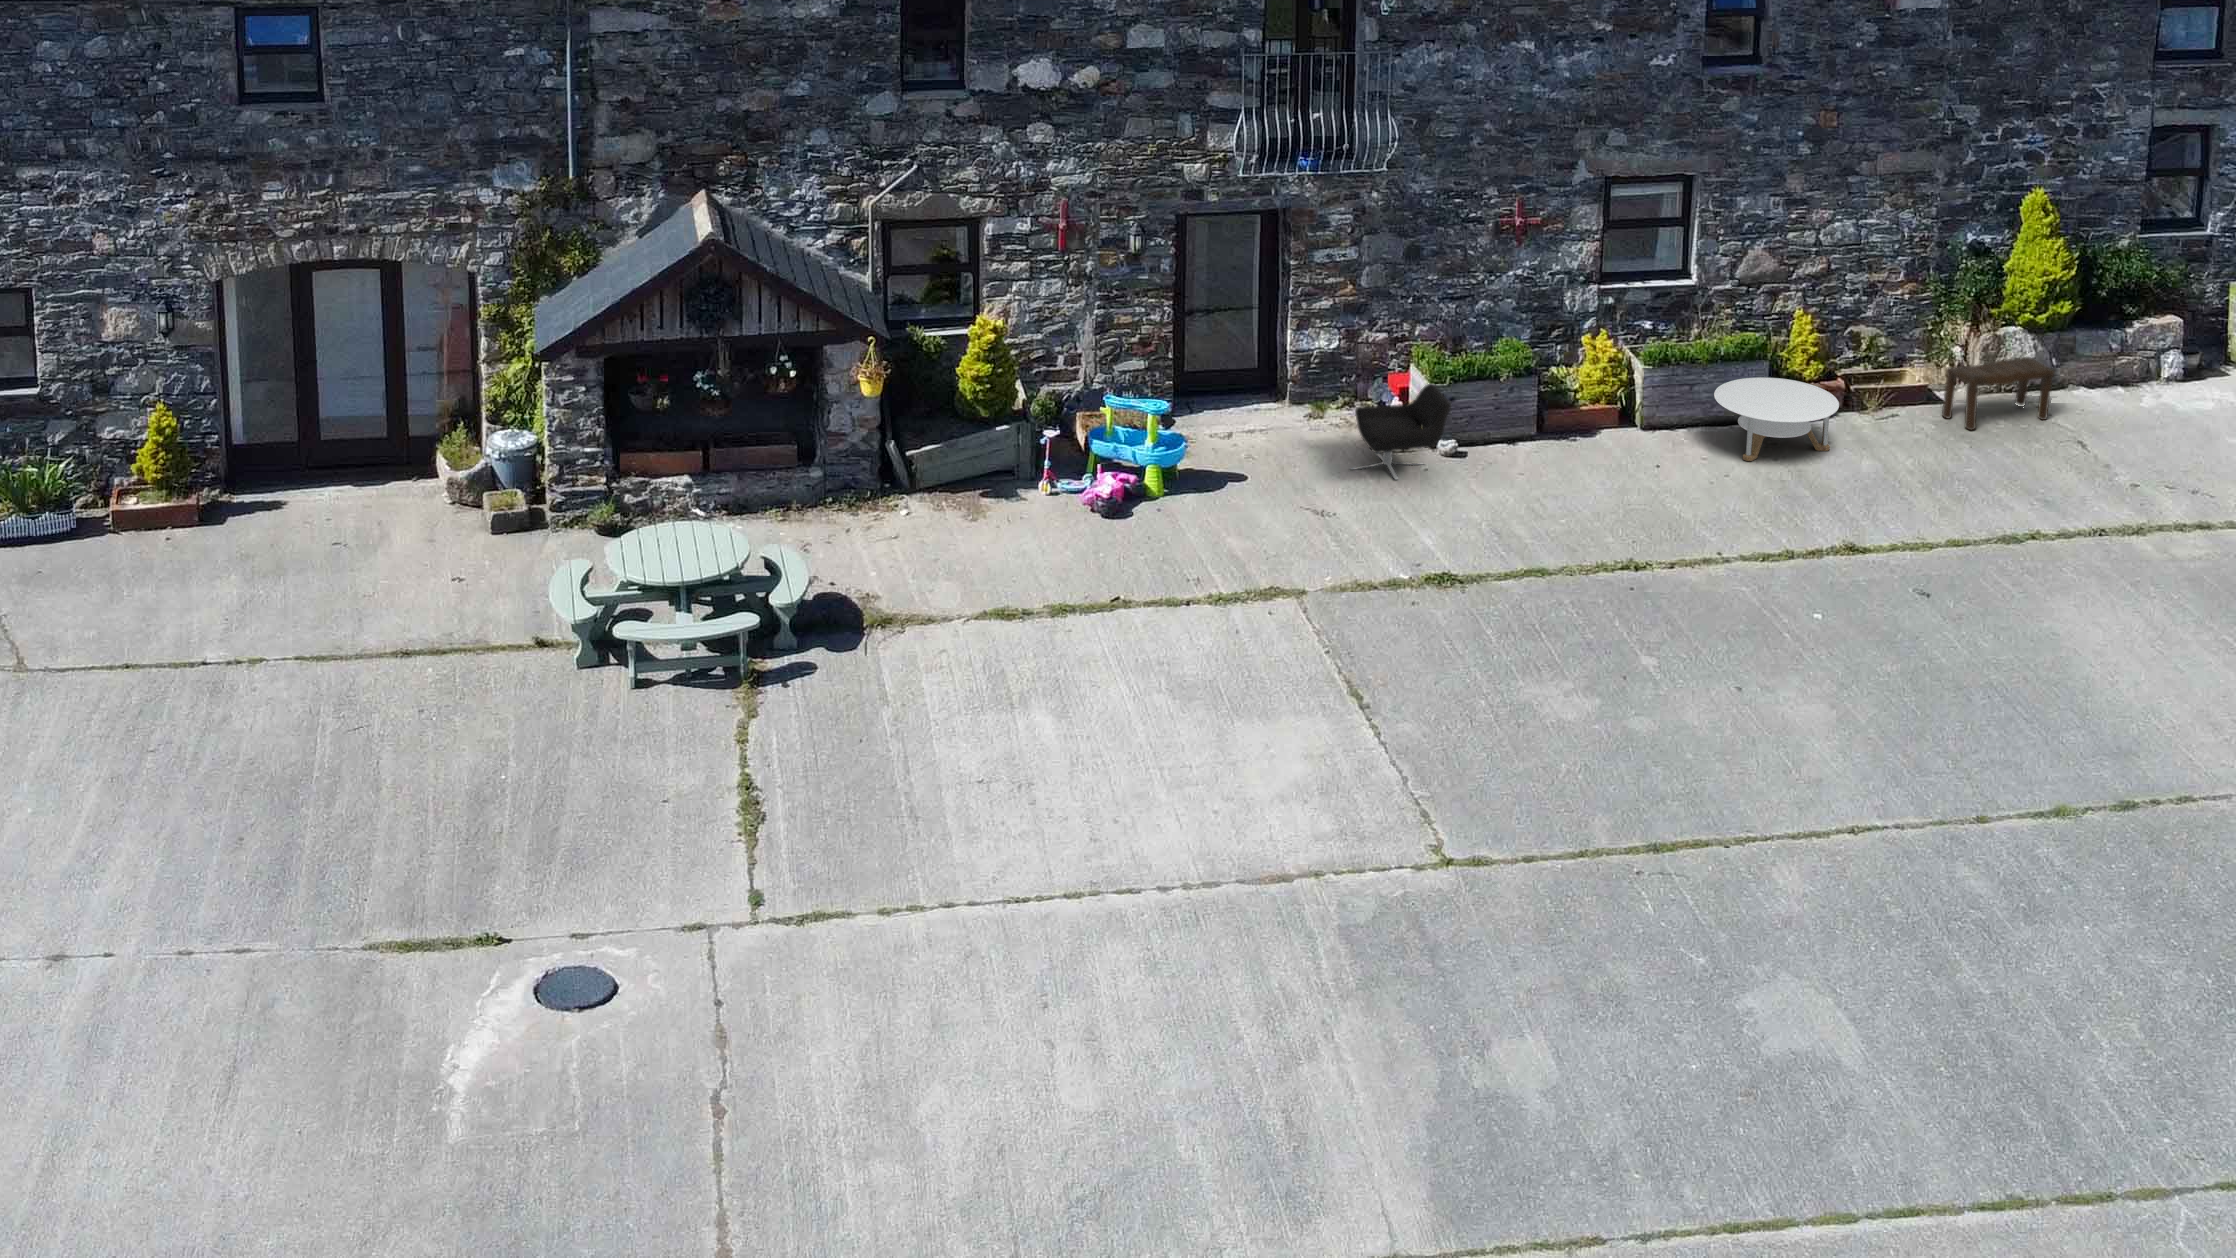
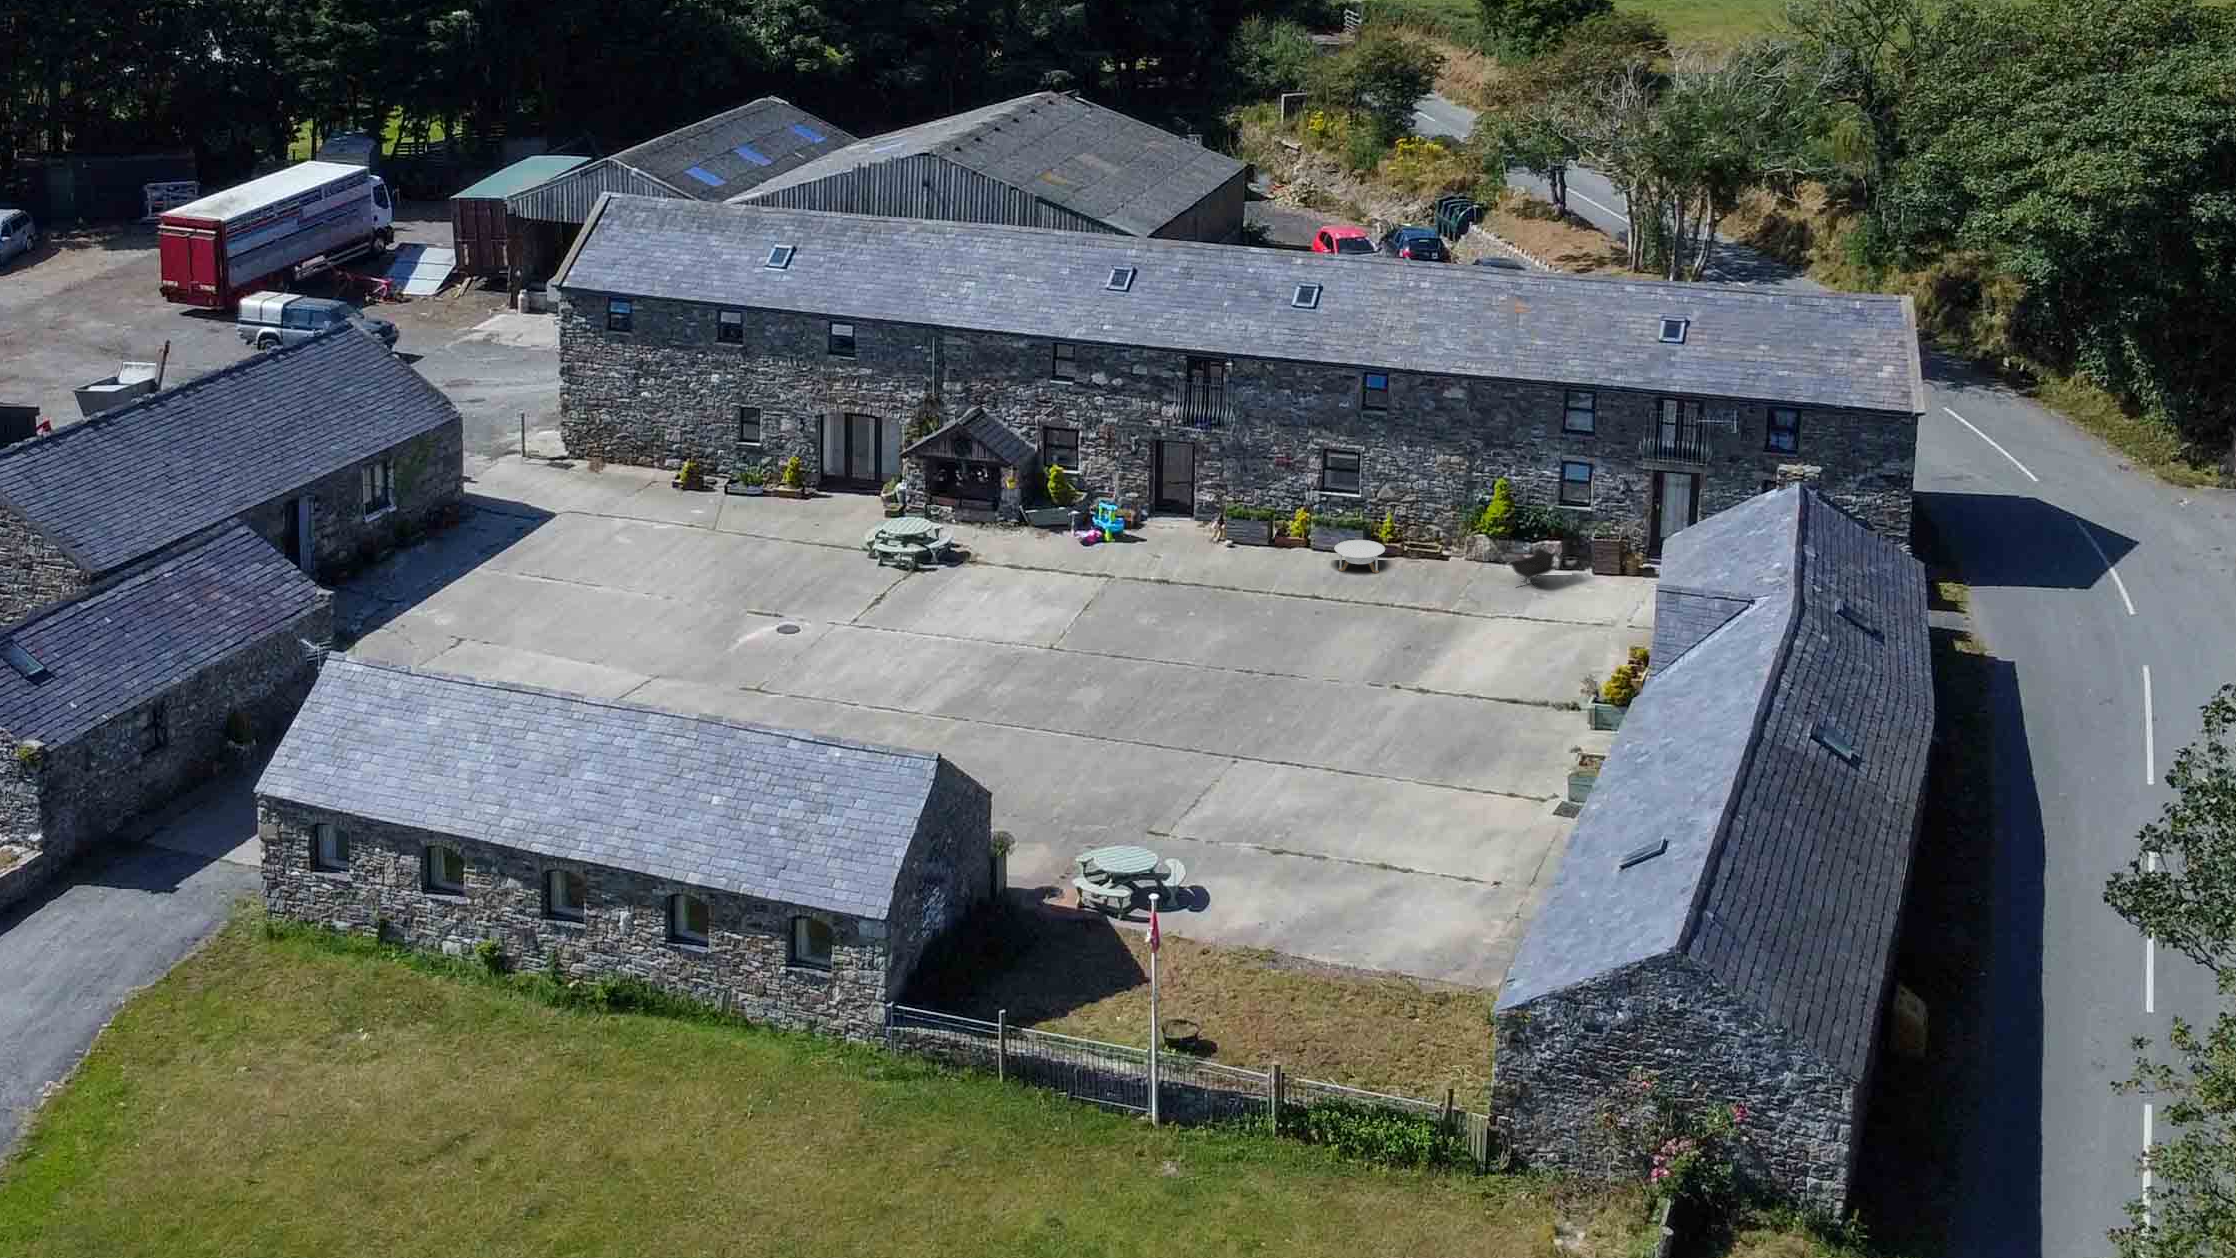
bench: present [1942,357,2054,430] -> none [1445,549,1488,578]
lounge chair: present [1352,383,1451,480] -> present [1511,548,1554,585]

